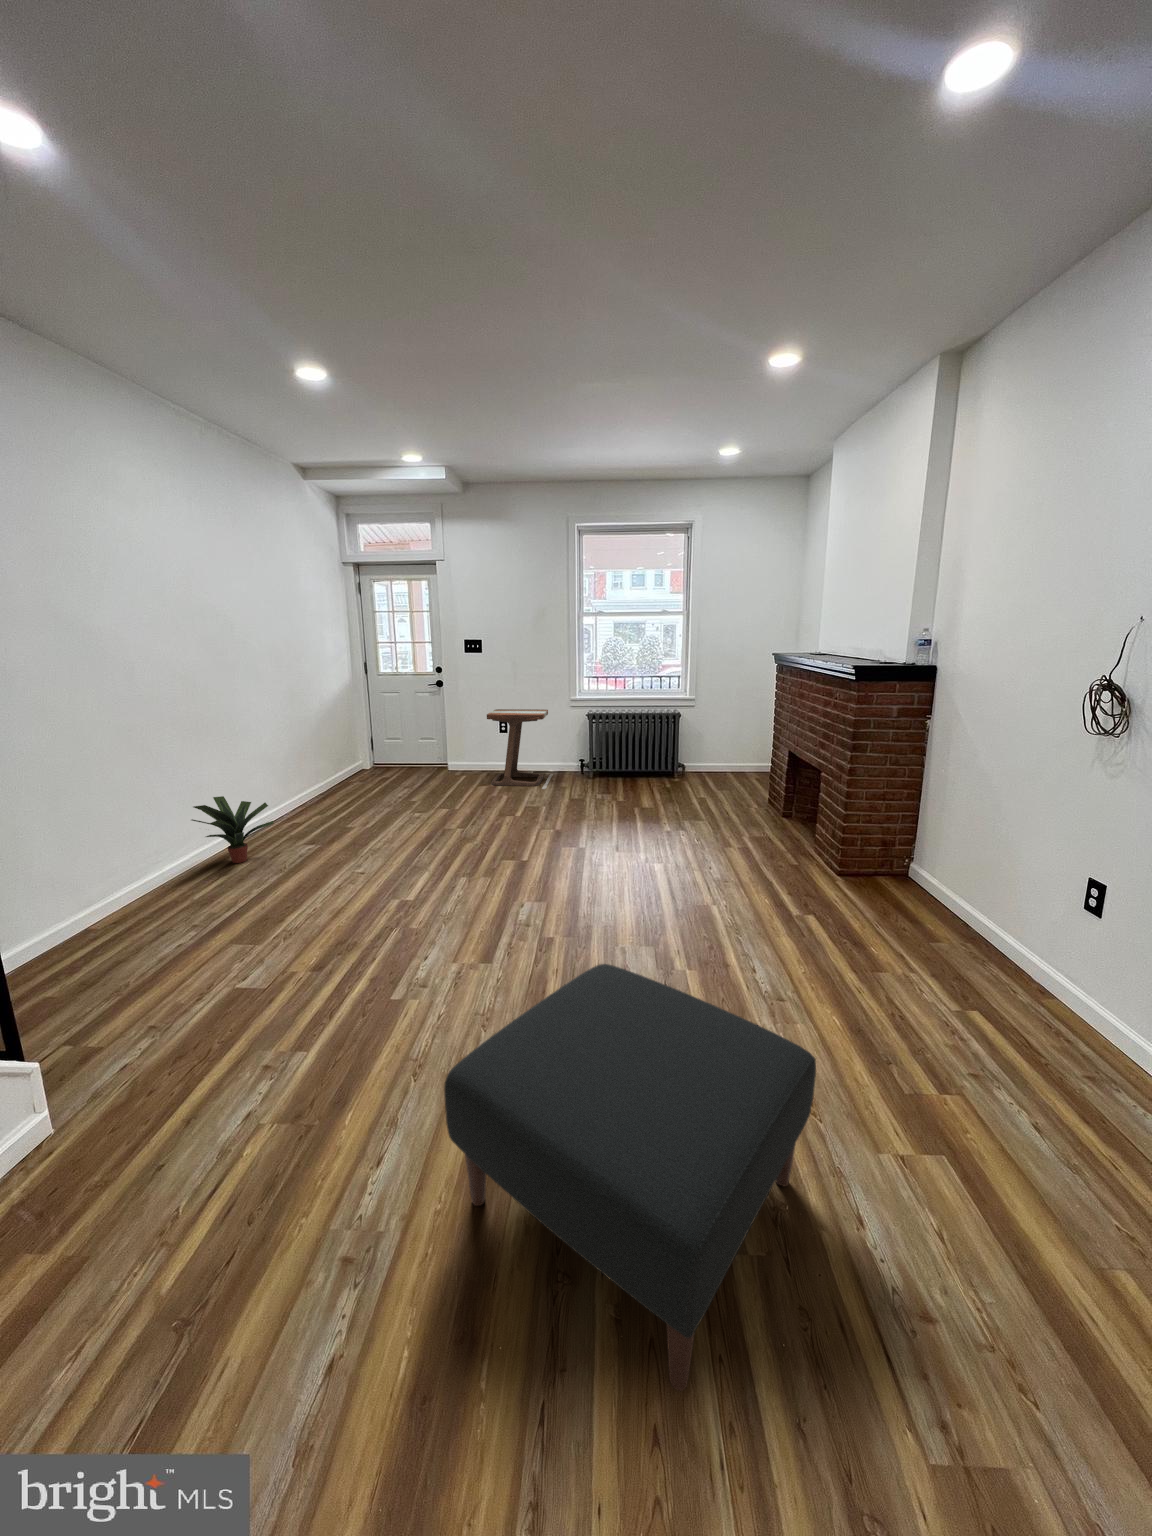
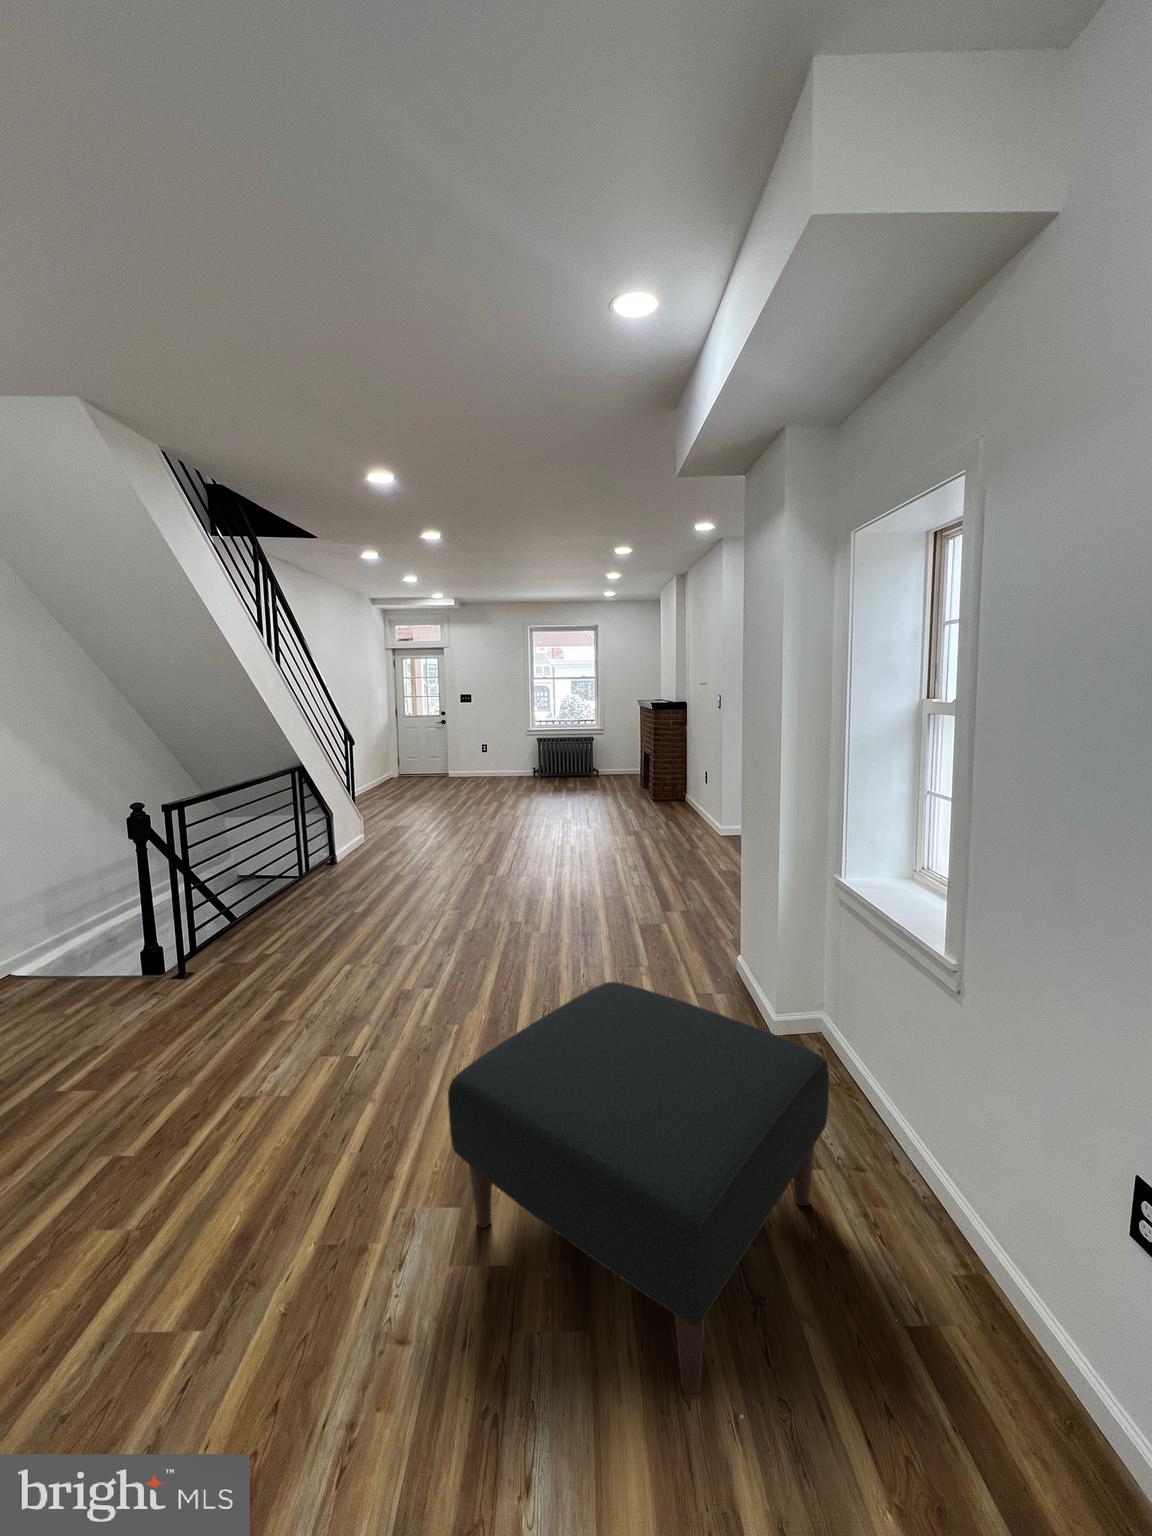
side table: present [487,709,548,788] -> none [493,751,564,833]
potted plant: present [192,796,273,863] -> none [189,842,274,911]

